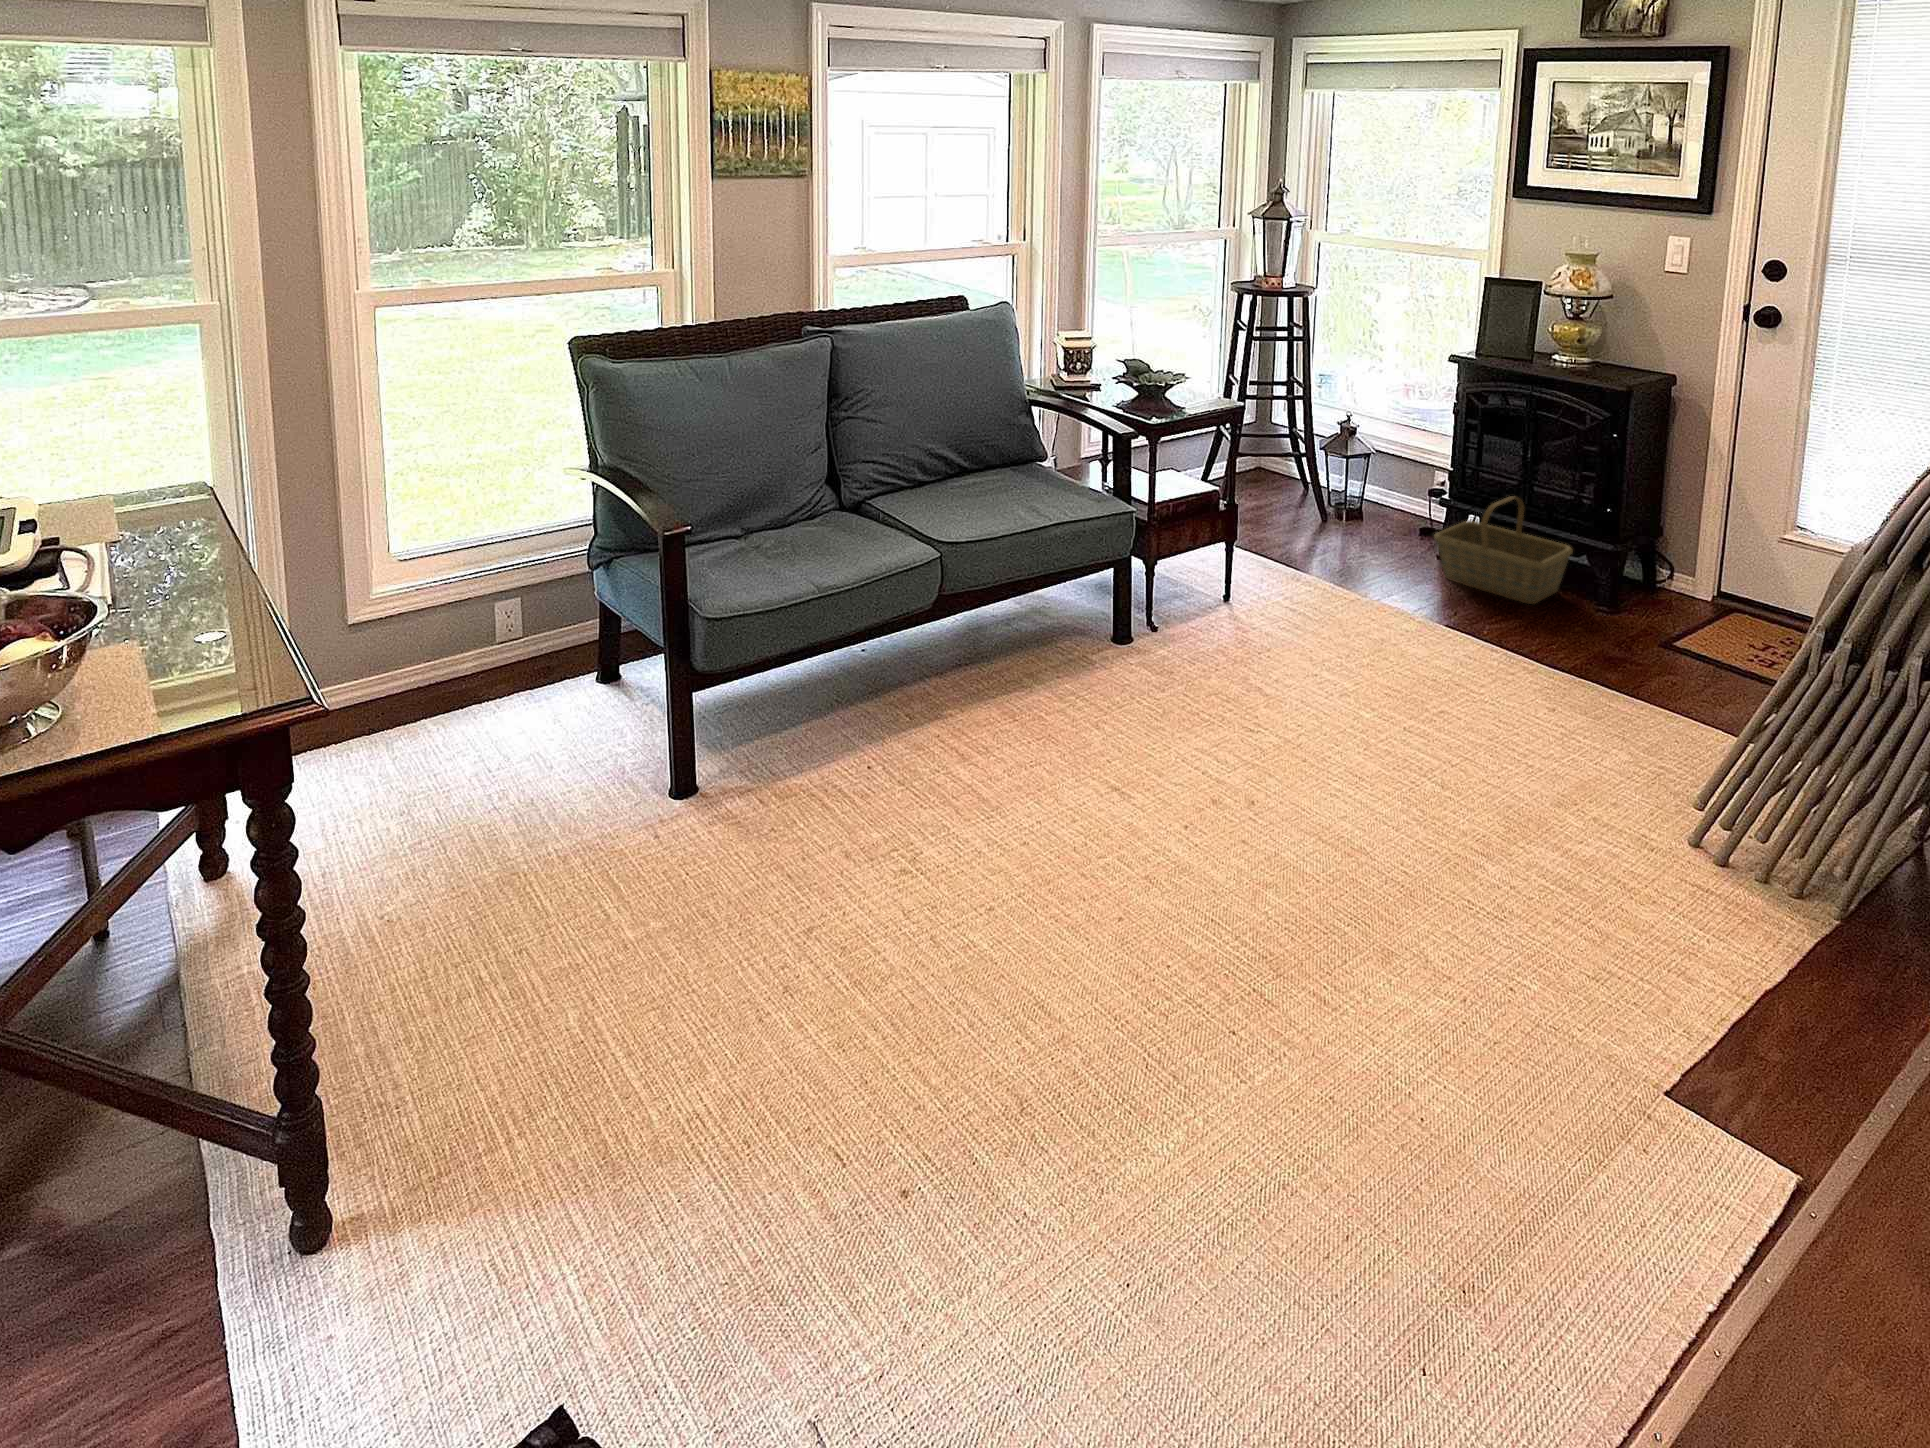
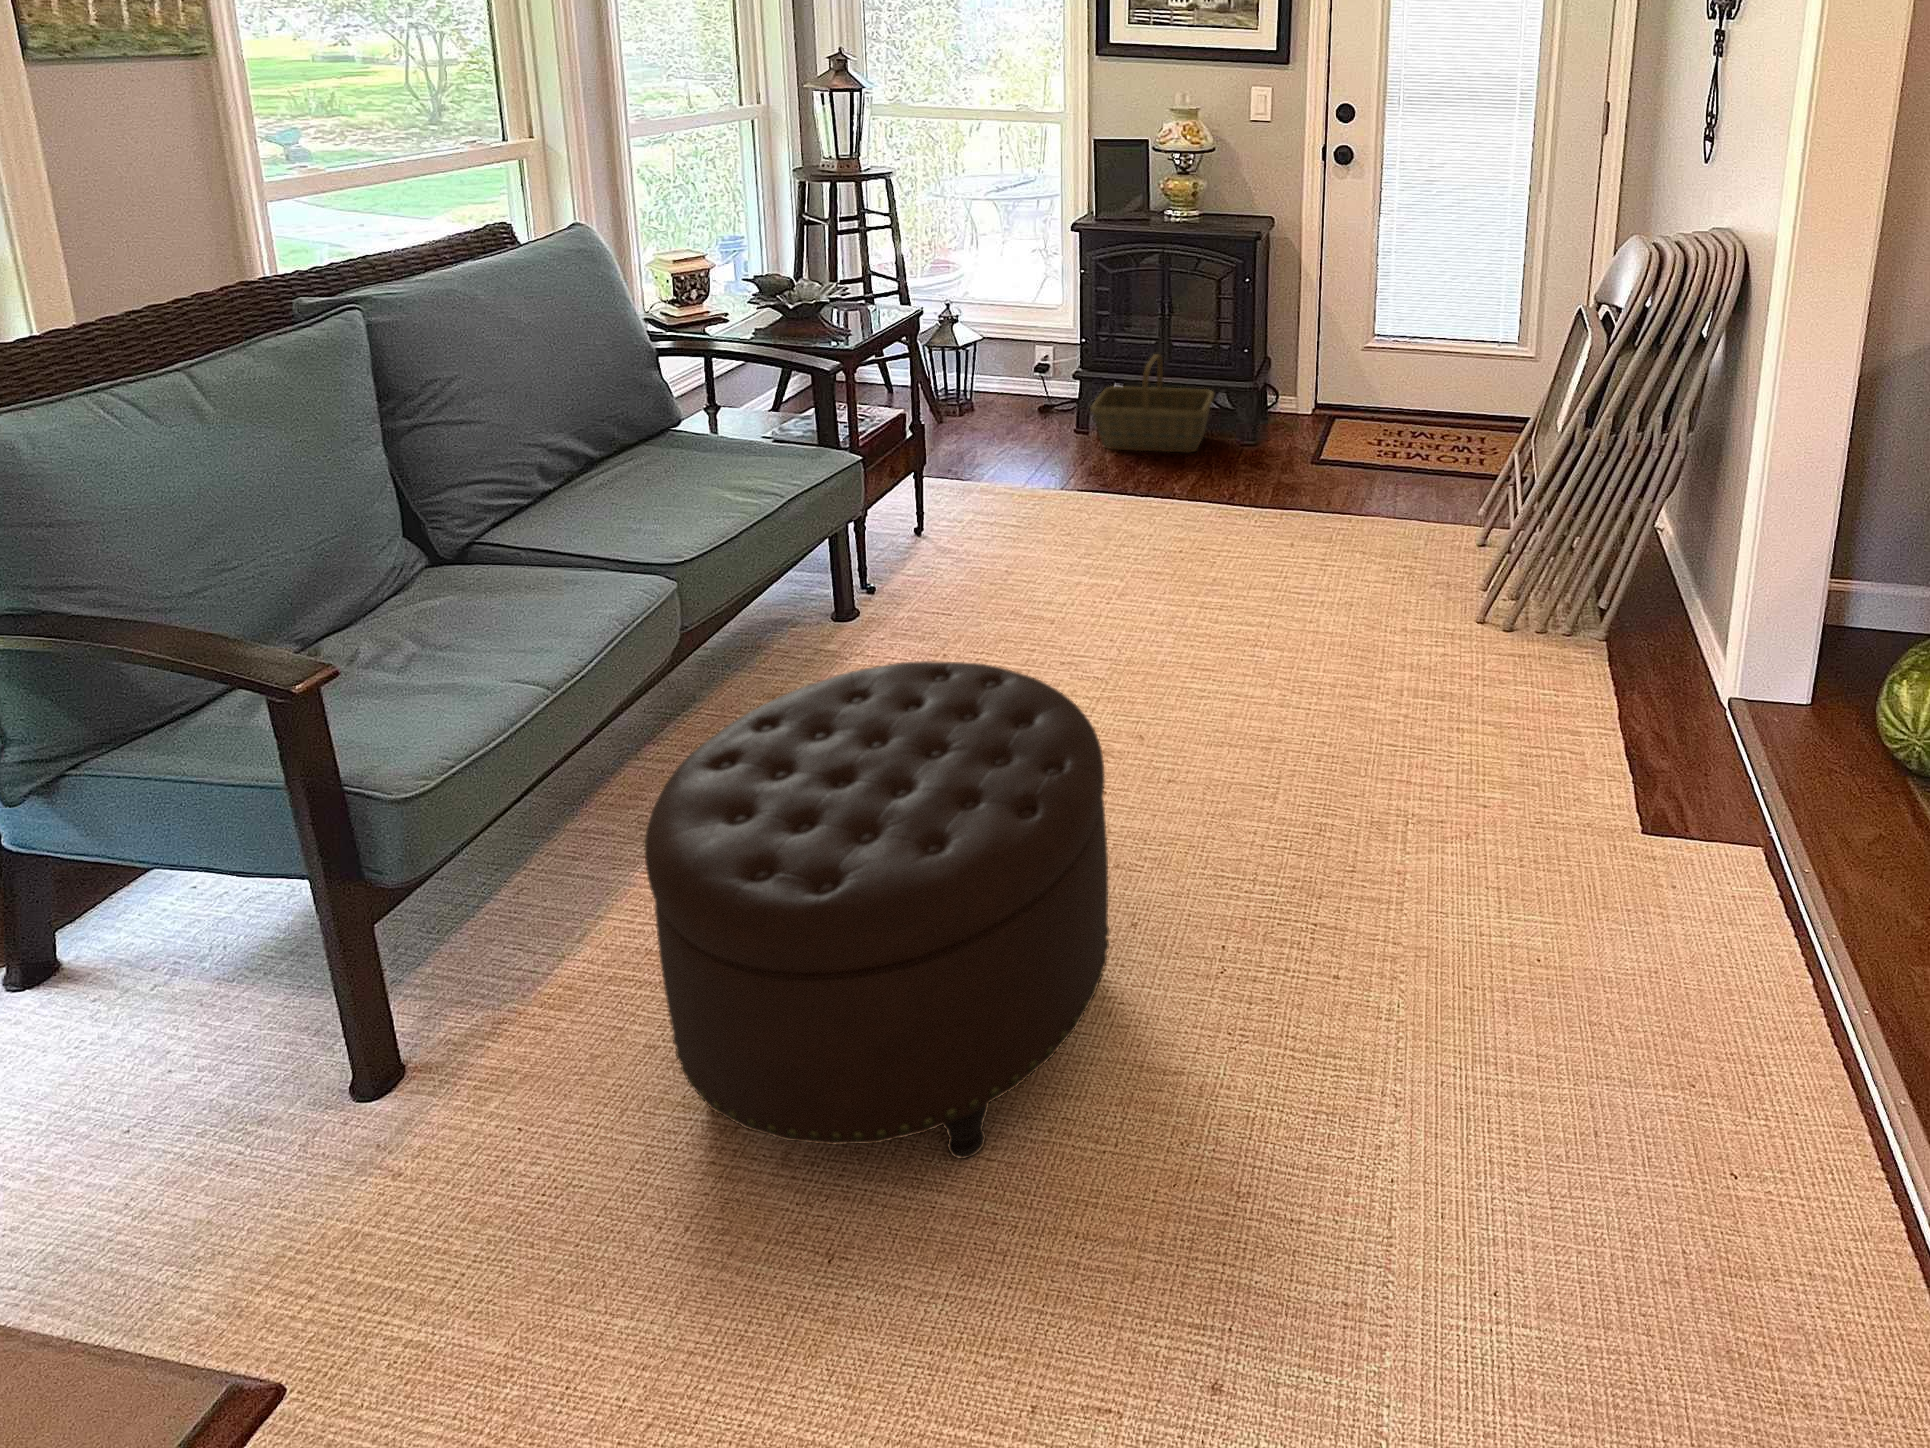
ottoman: none [744,646,1077,1020] -> present [645,661,1109,1159]

